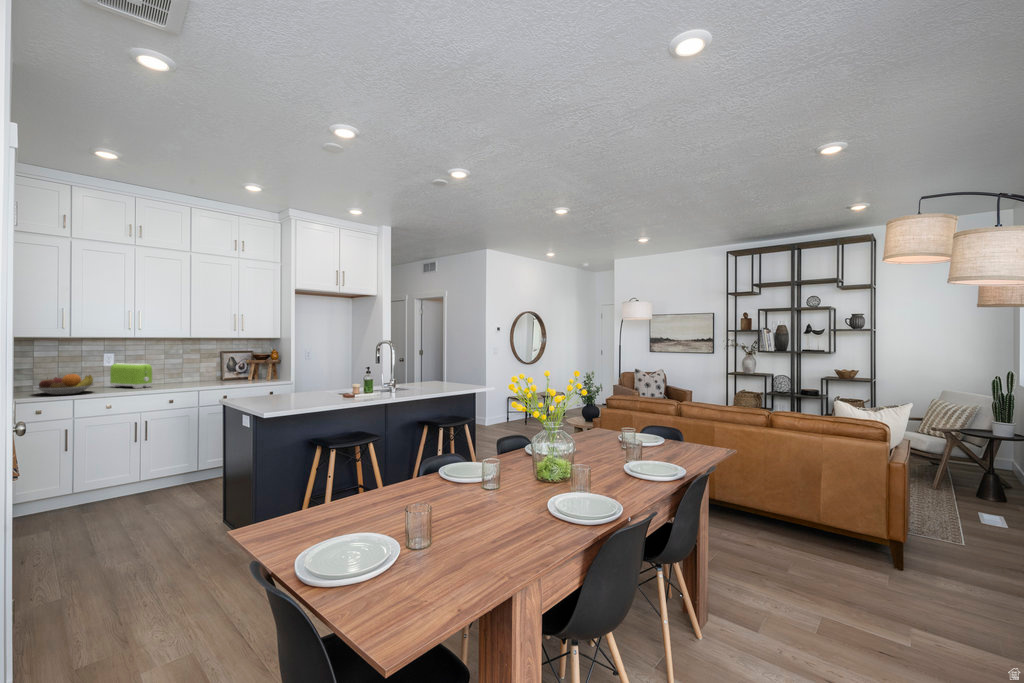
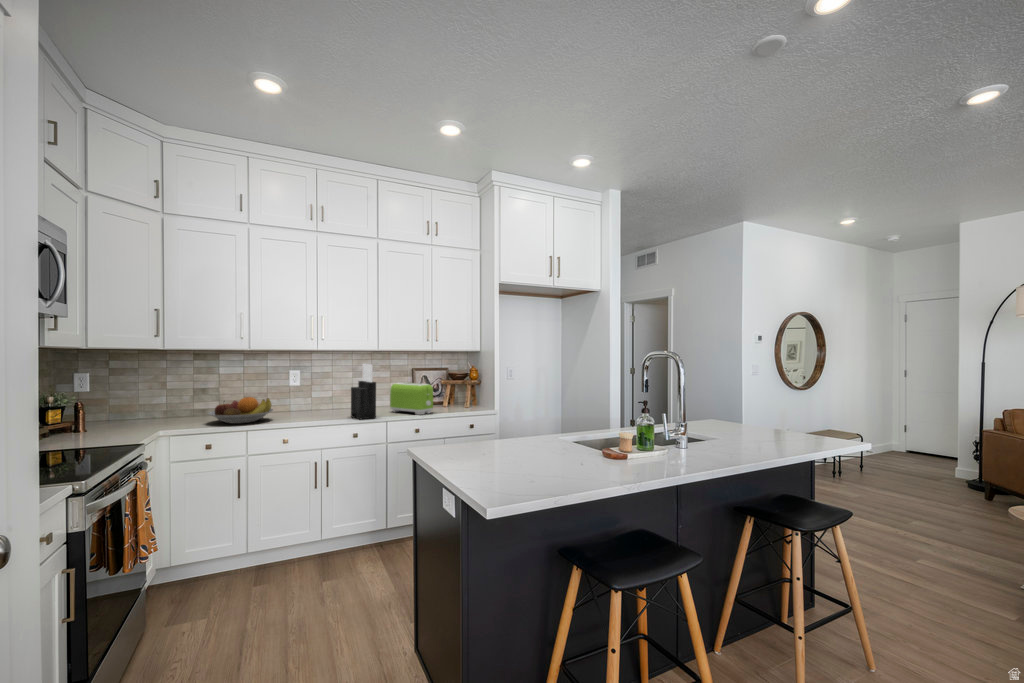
knife block: none [166,348,189,390] -> present [351,364,376,419]
toaster: present [110,363,152,388] -> present [390,383,433,415]

